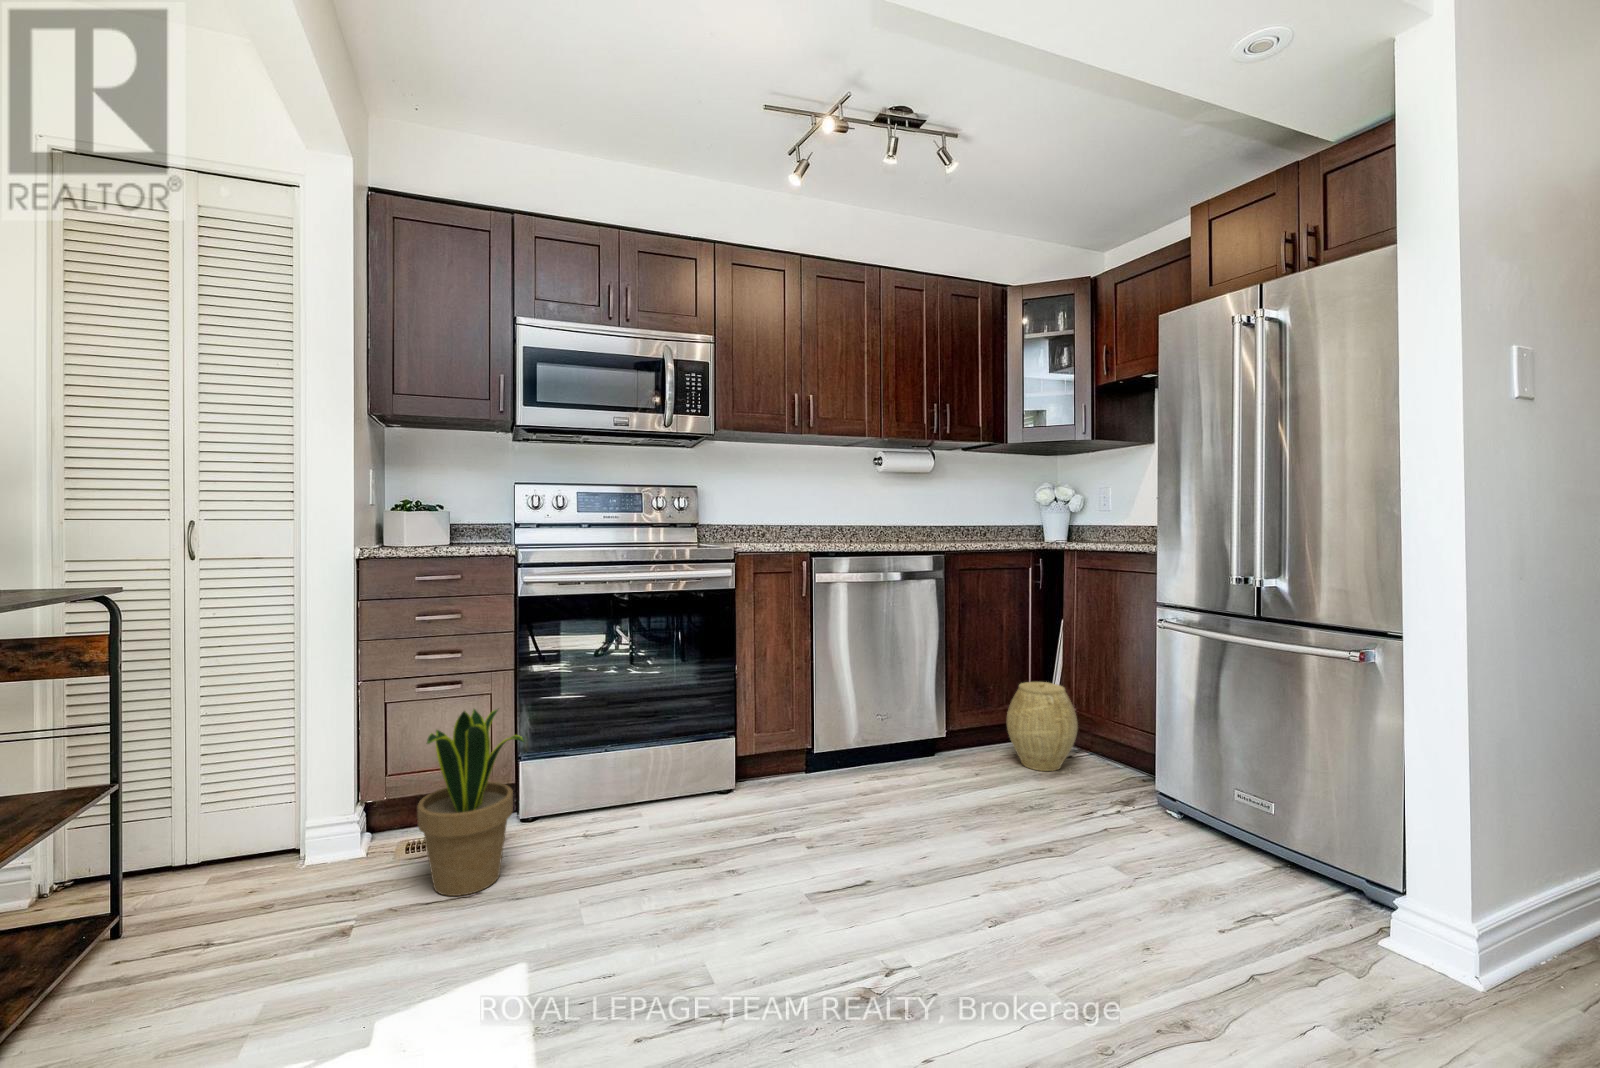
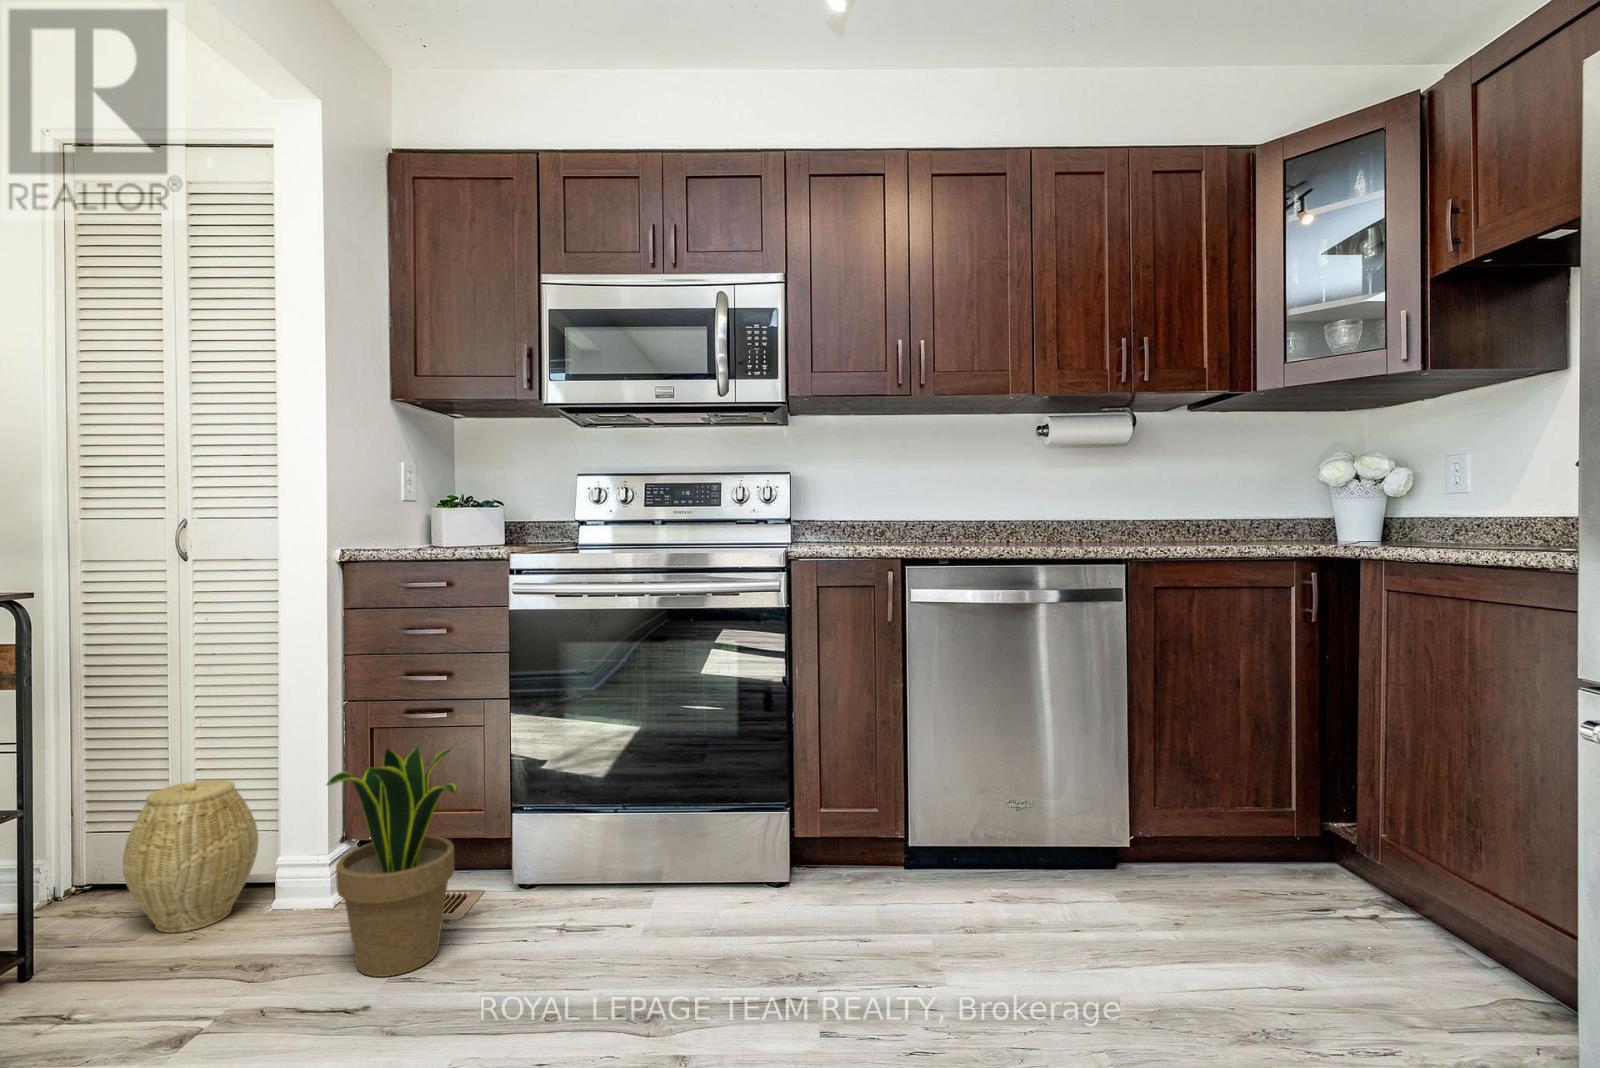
woven basket: present [1006,682,1078,771] -> present [122,780,258,933]

